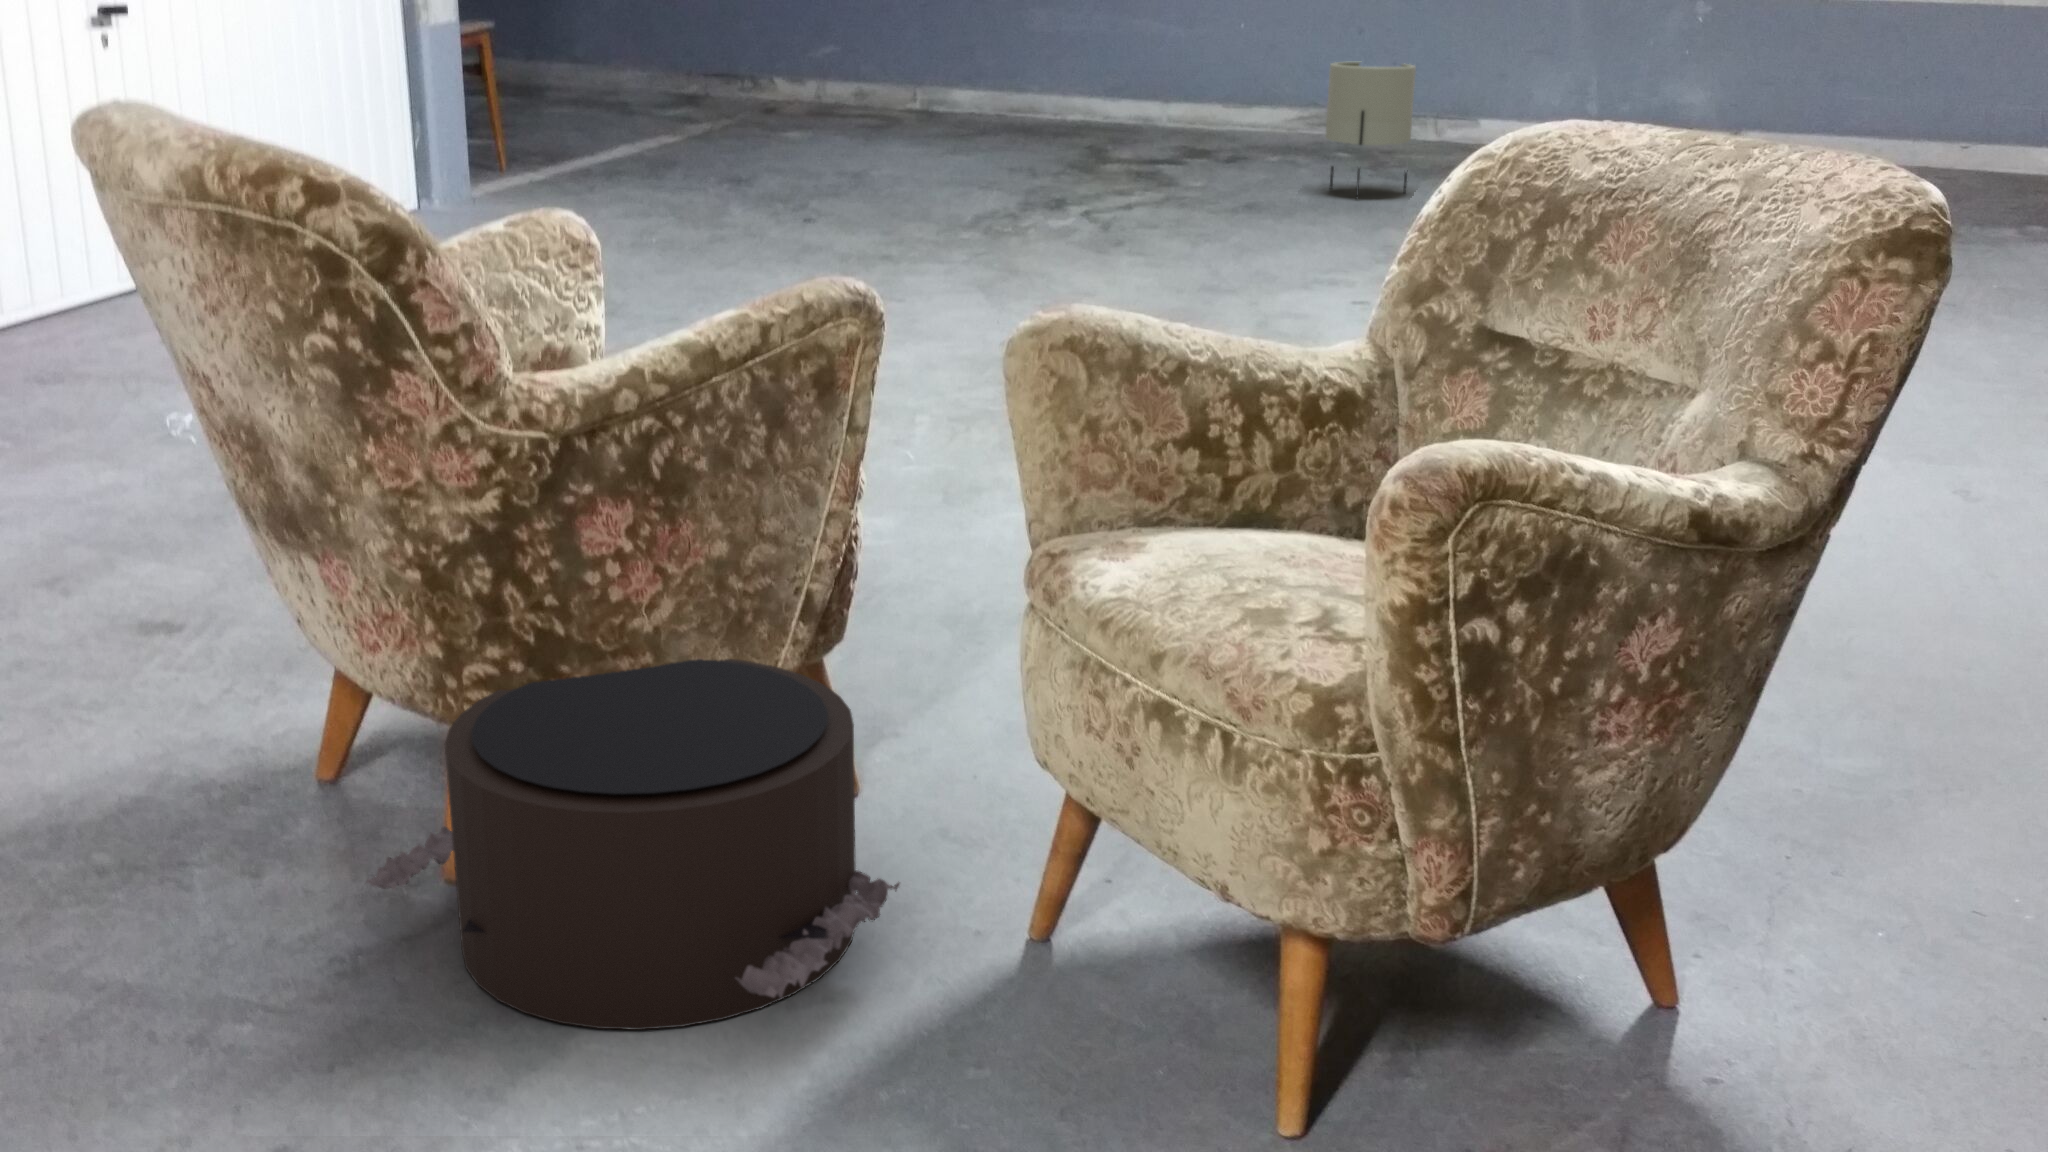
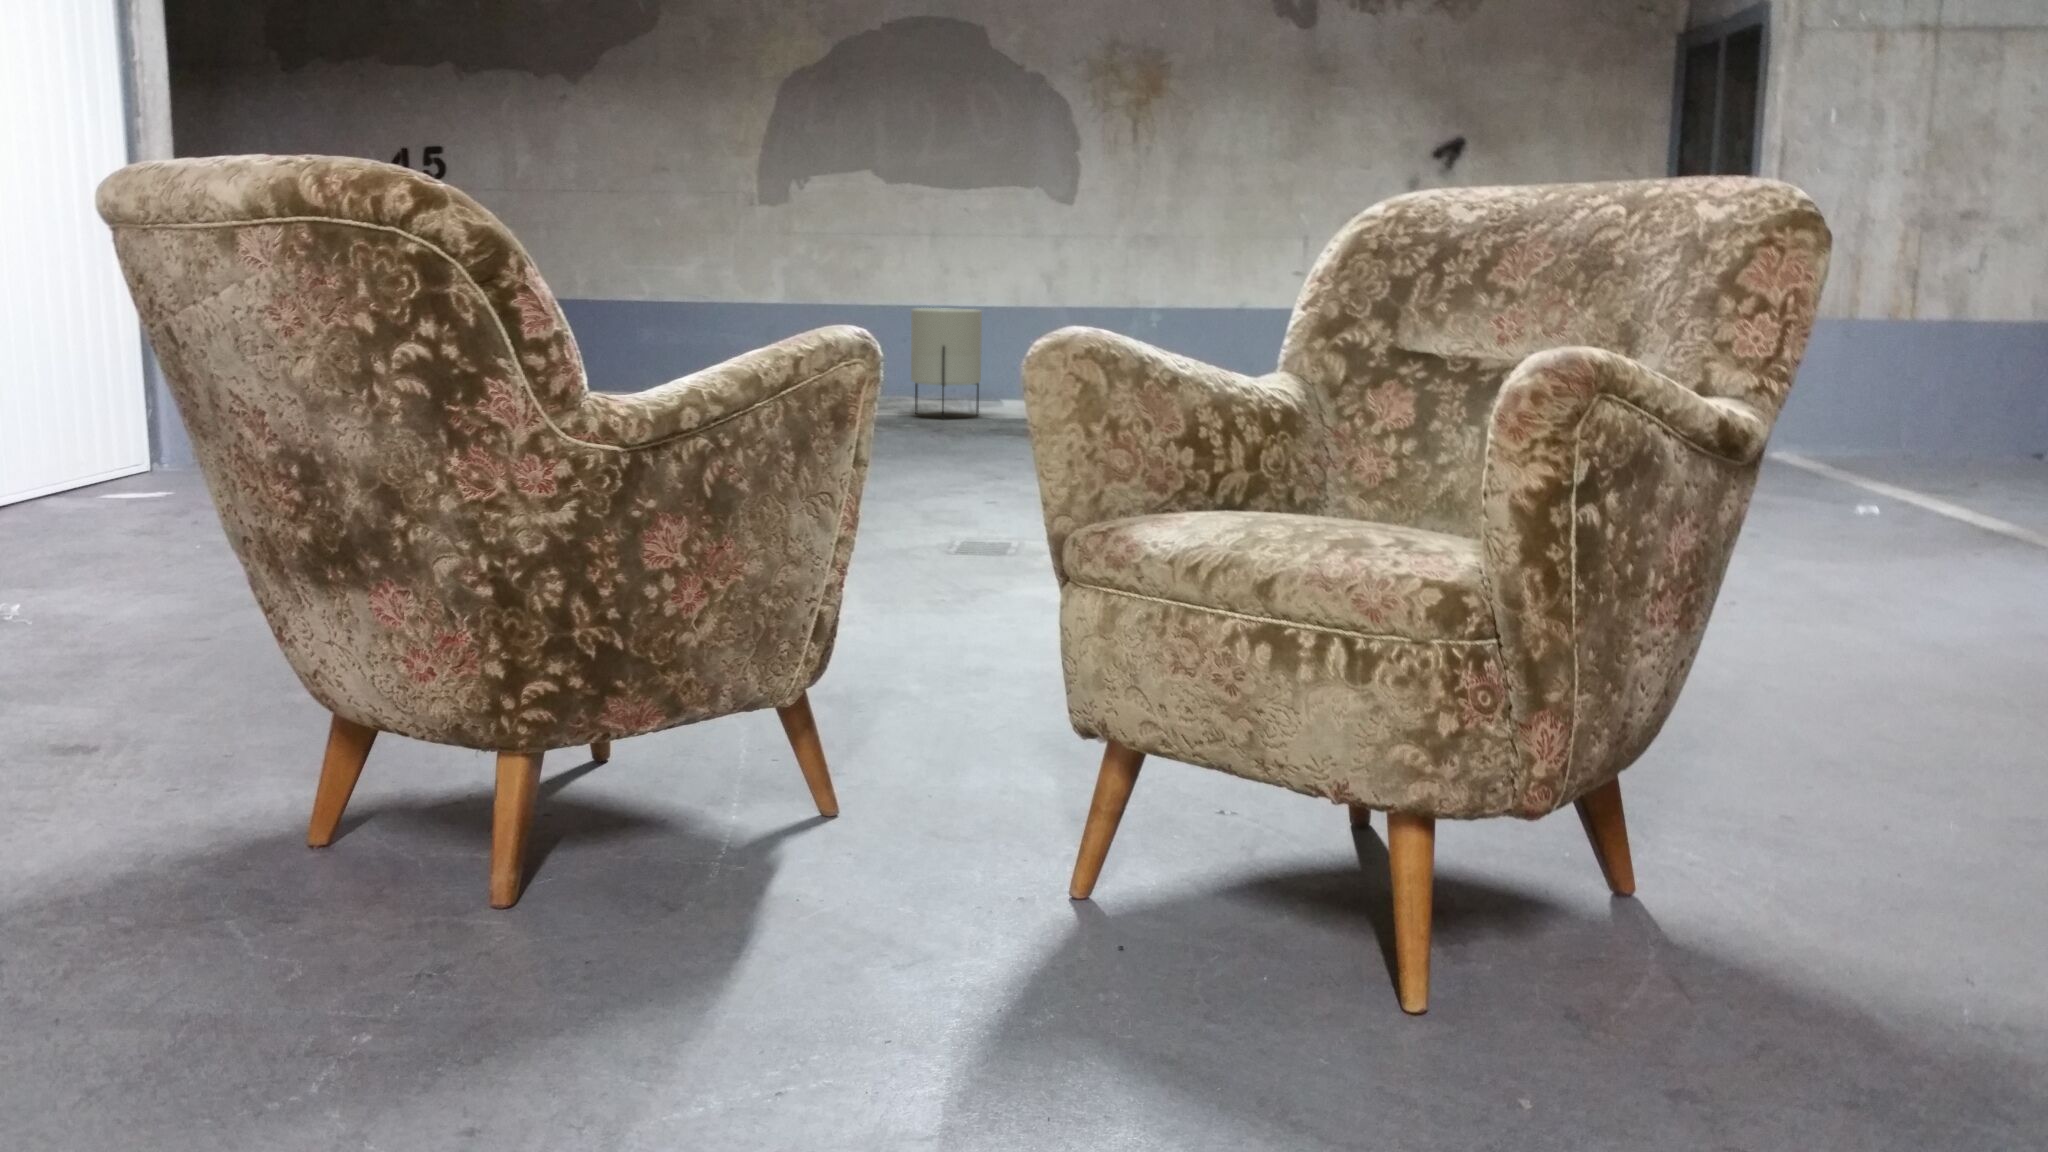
pouf: present [367,659,900,1030] -> none [450,676,980,1009]

